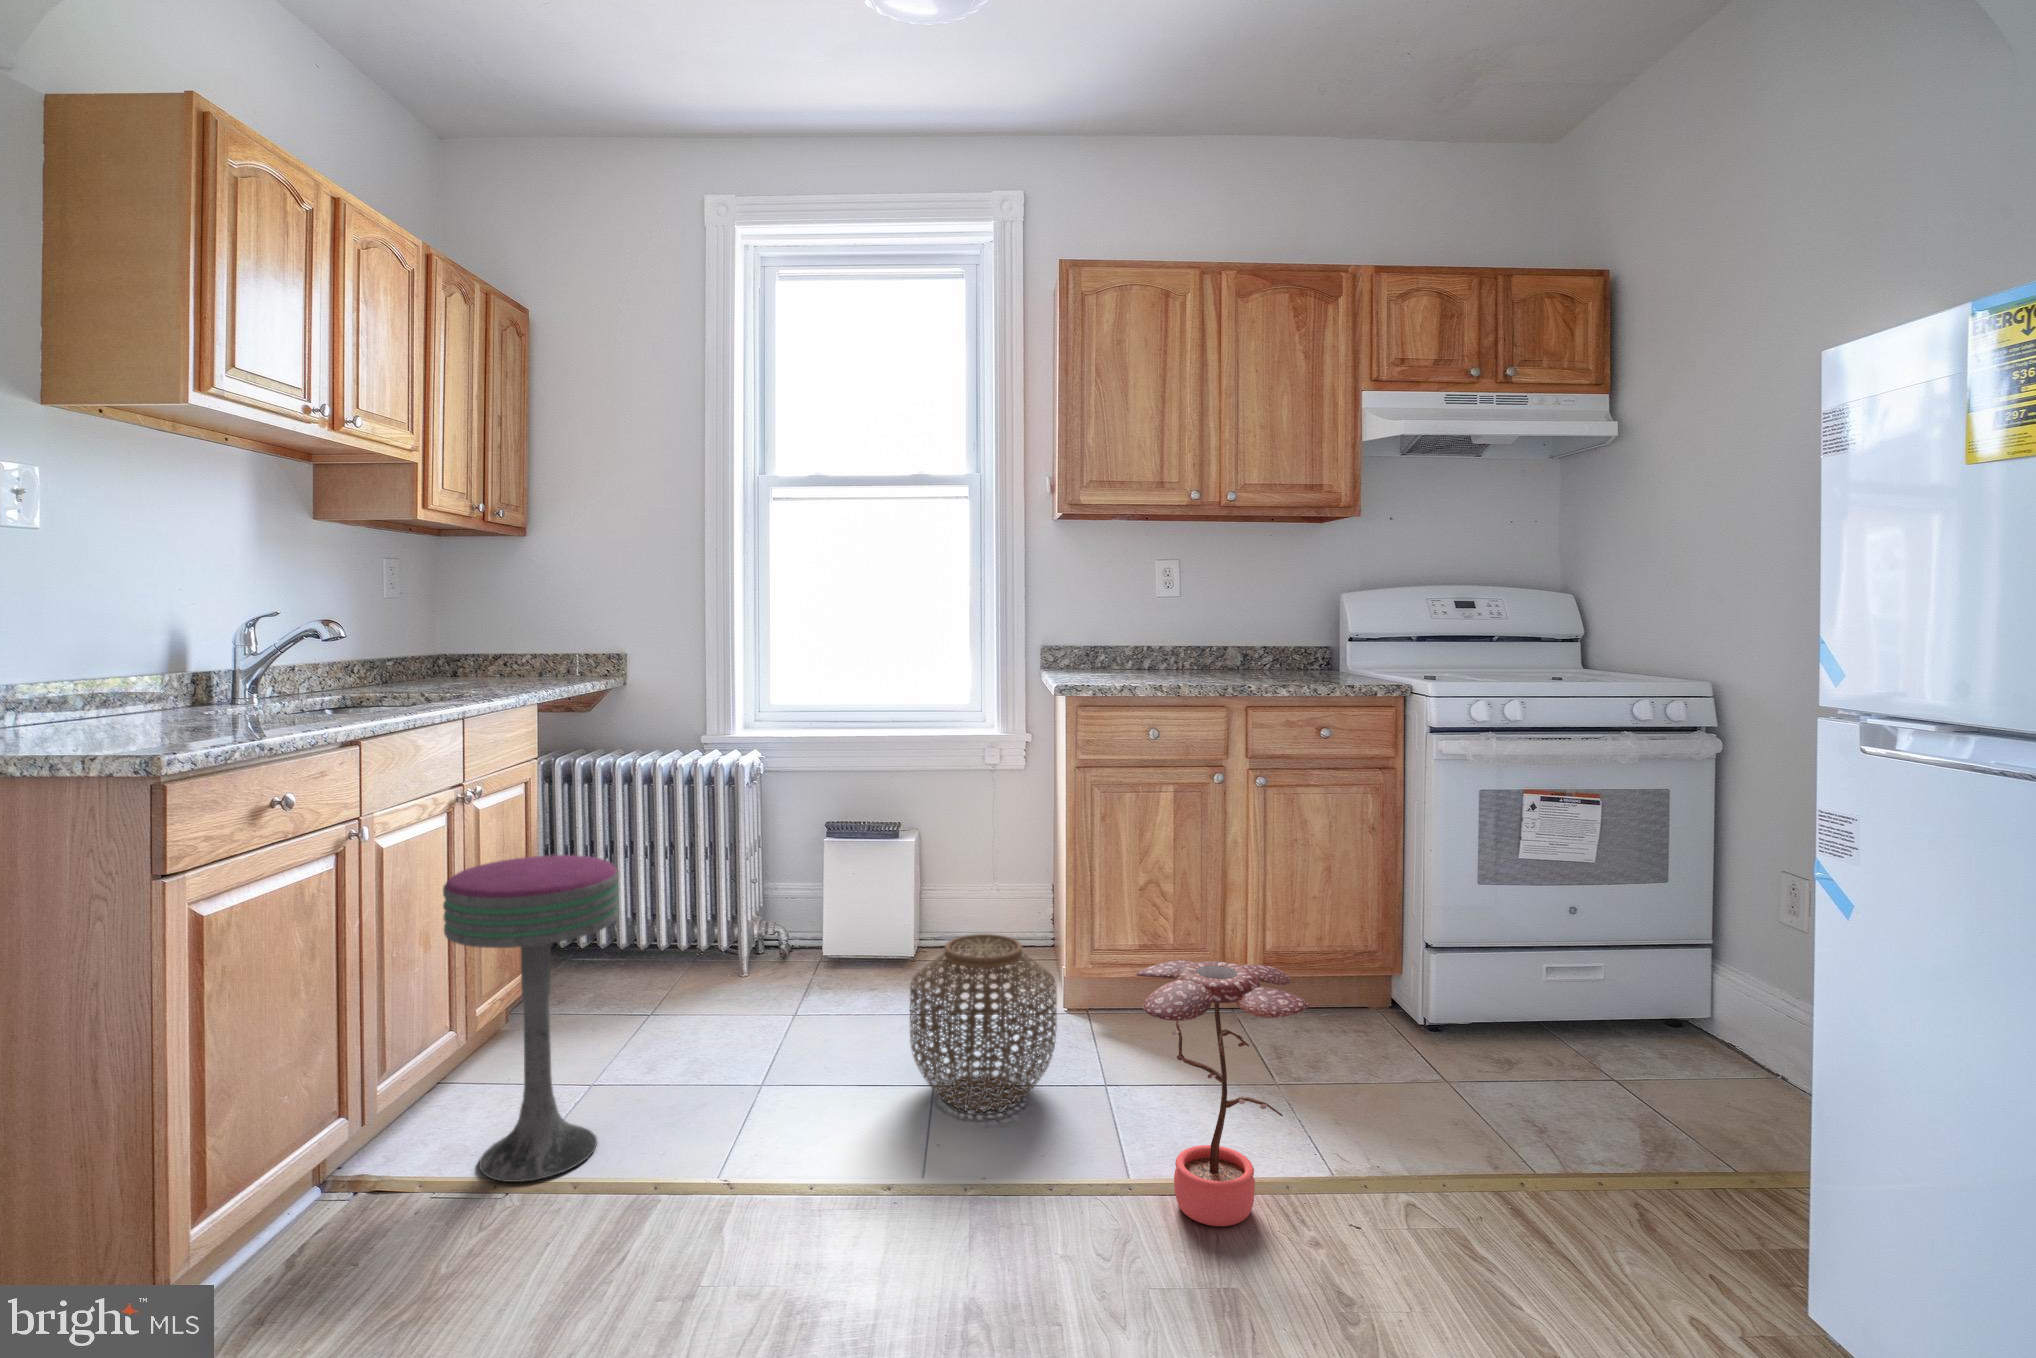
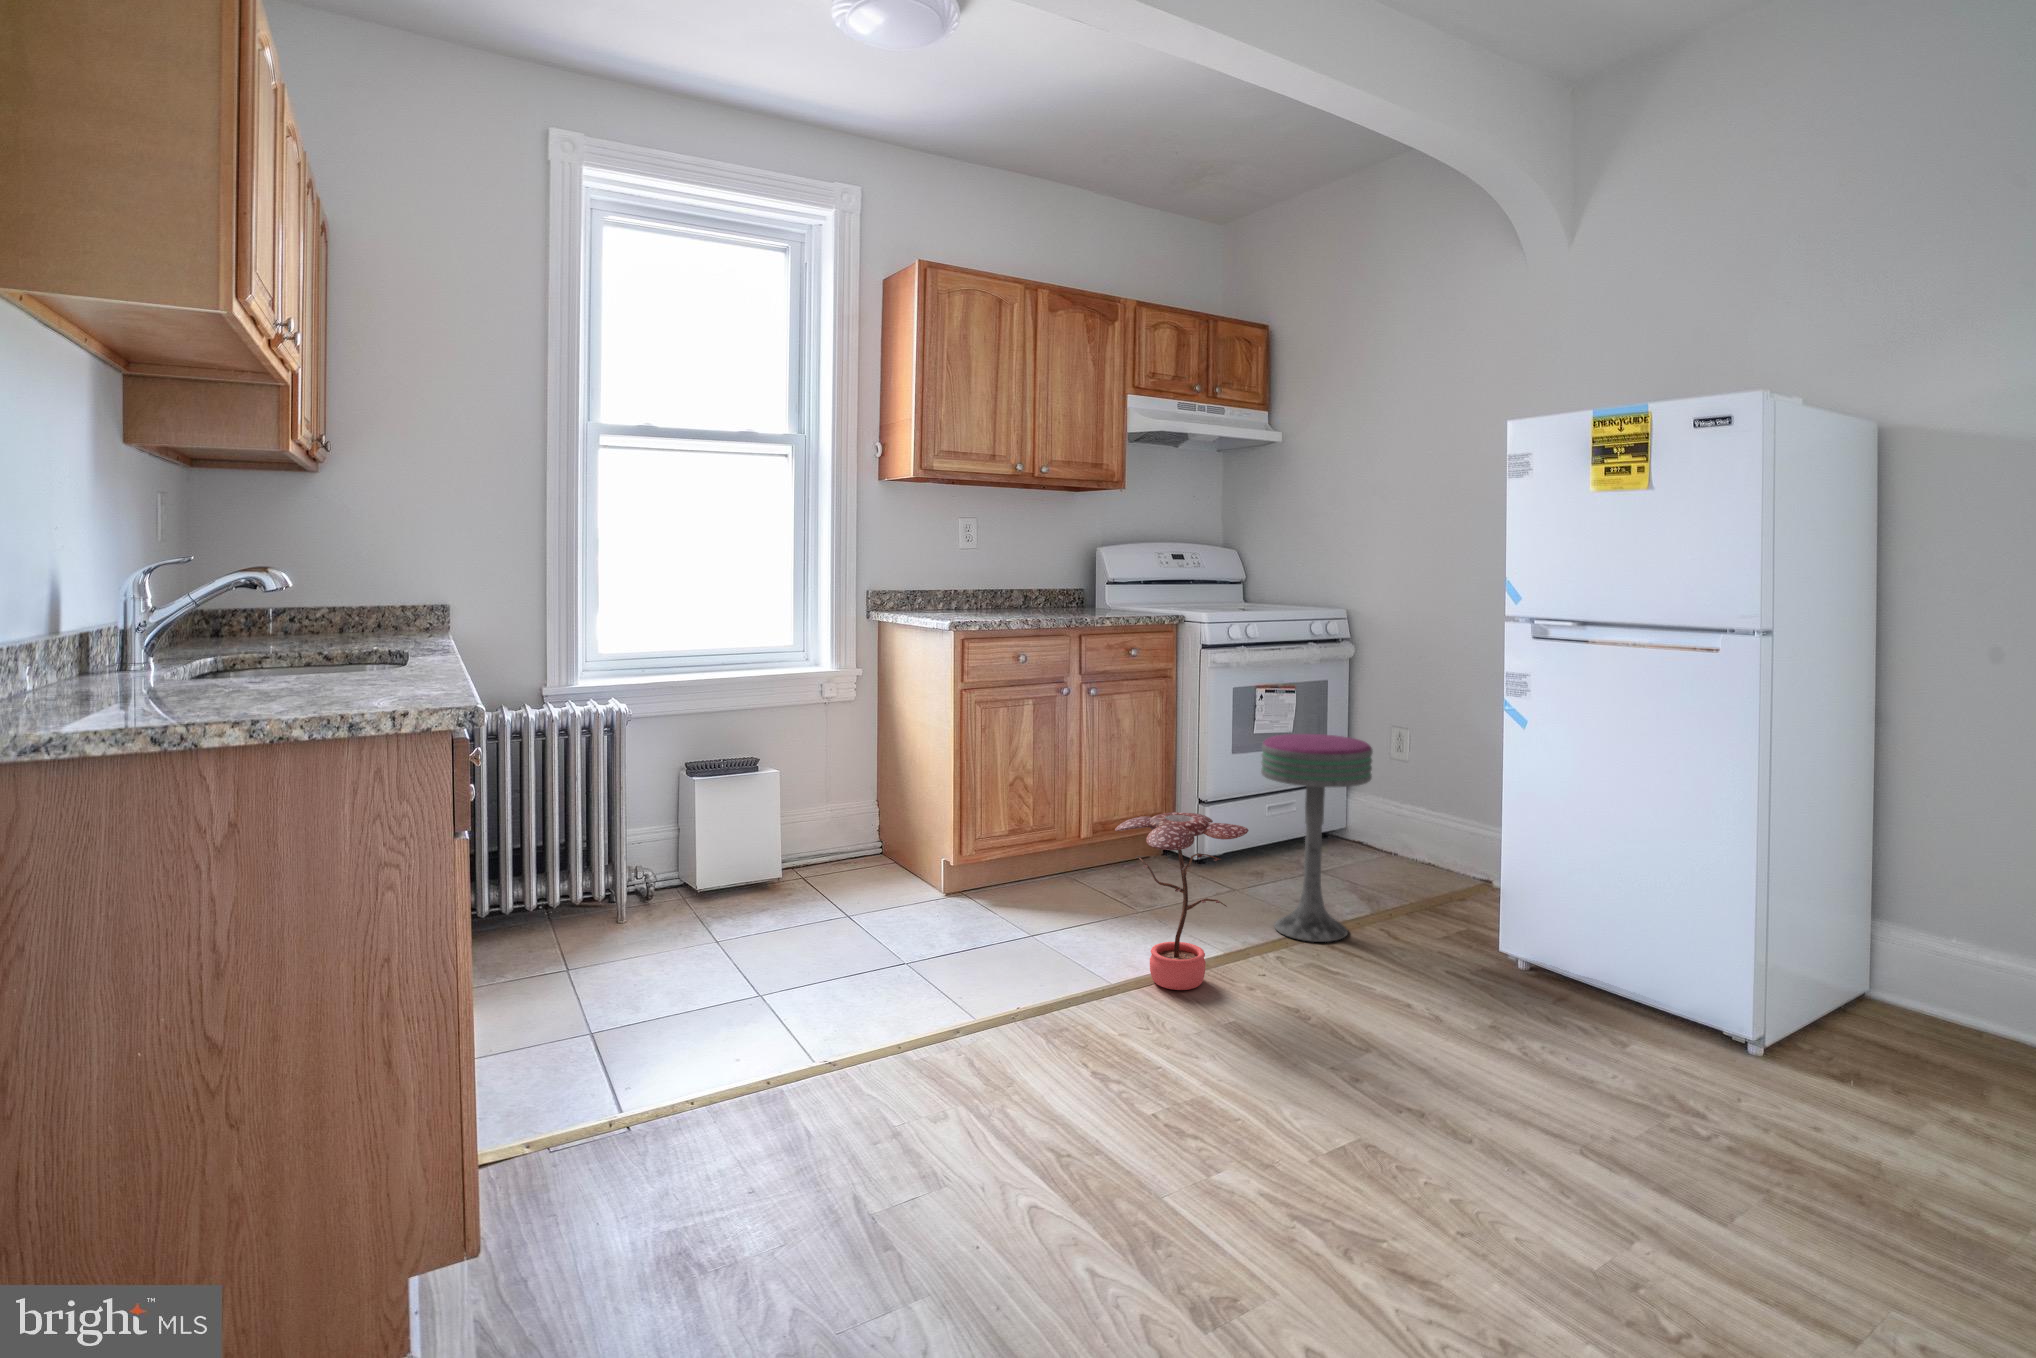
bar stool: present [443,855,619,1182] -> present [1261,734,1373,942]
woven basket: present [910,934,1057,1112] -> none [896,827,1015,966]

